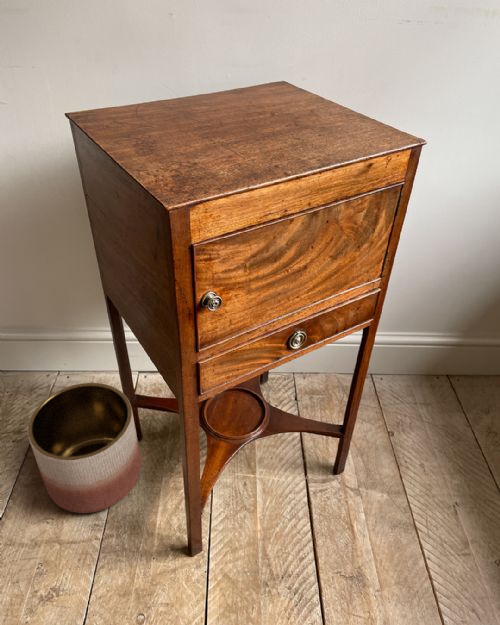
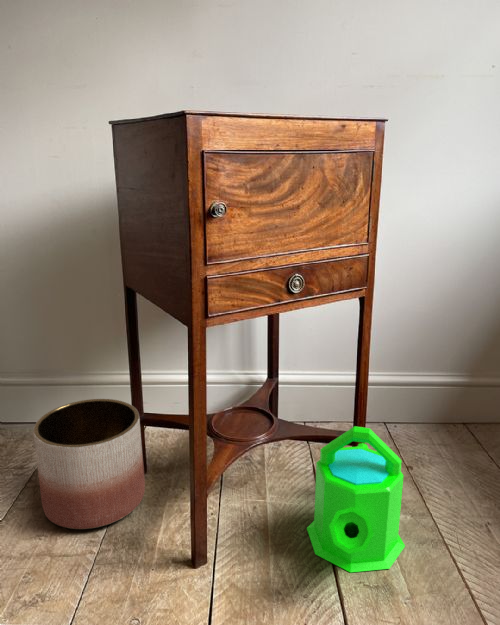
watering can: none [292,437,387,578] -> present [307,426,405,572]

